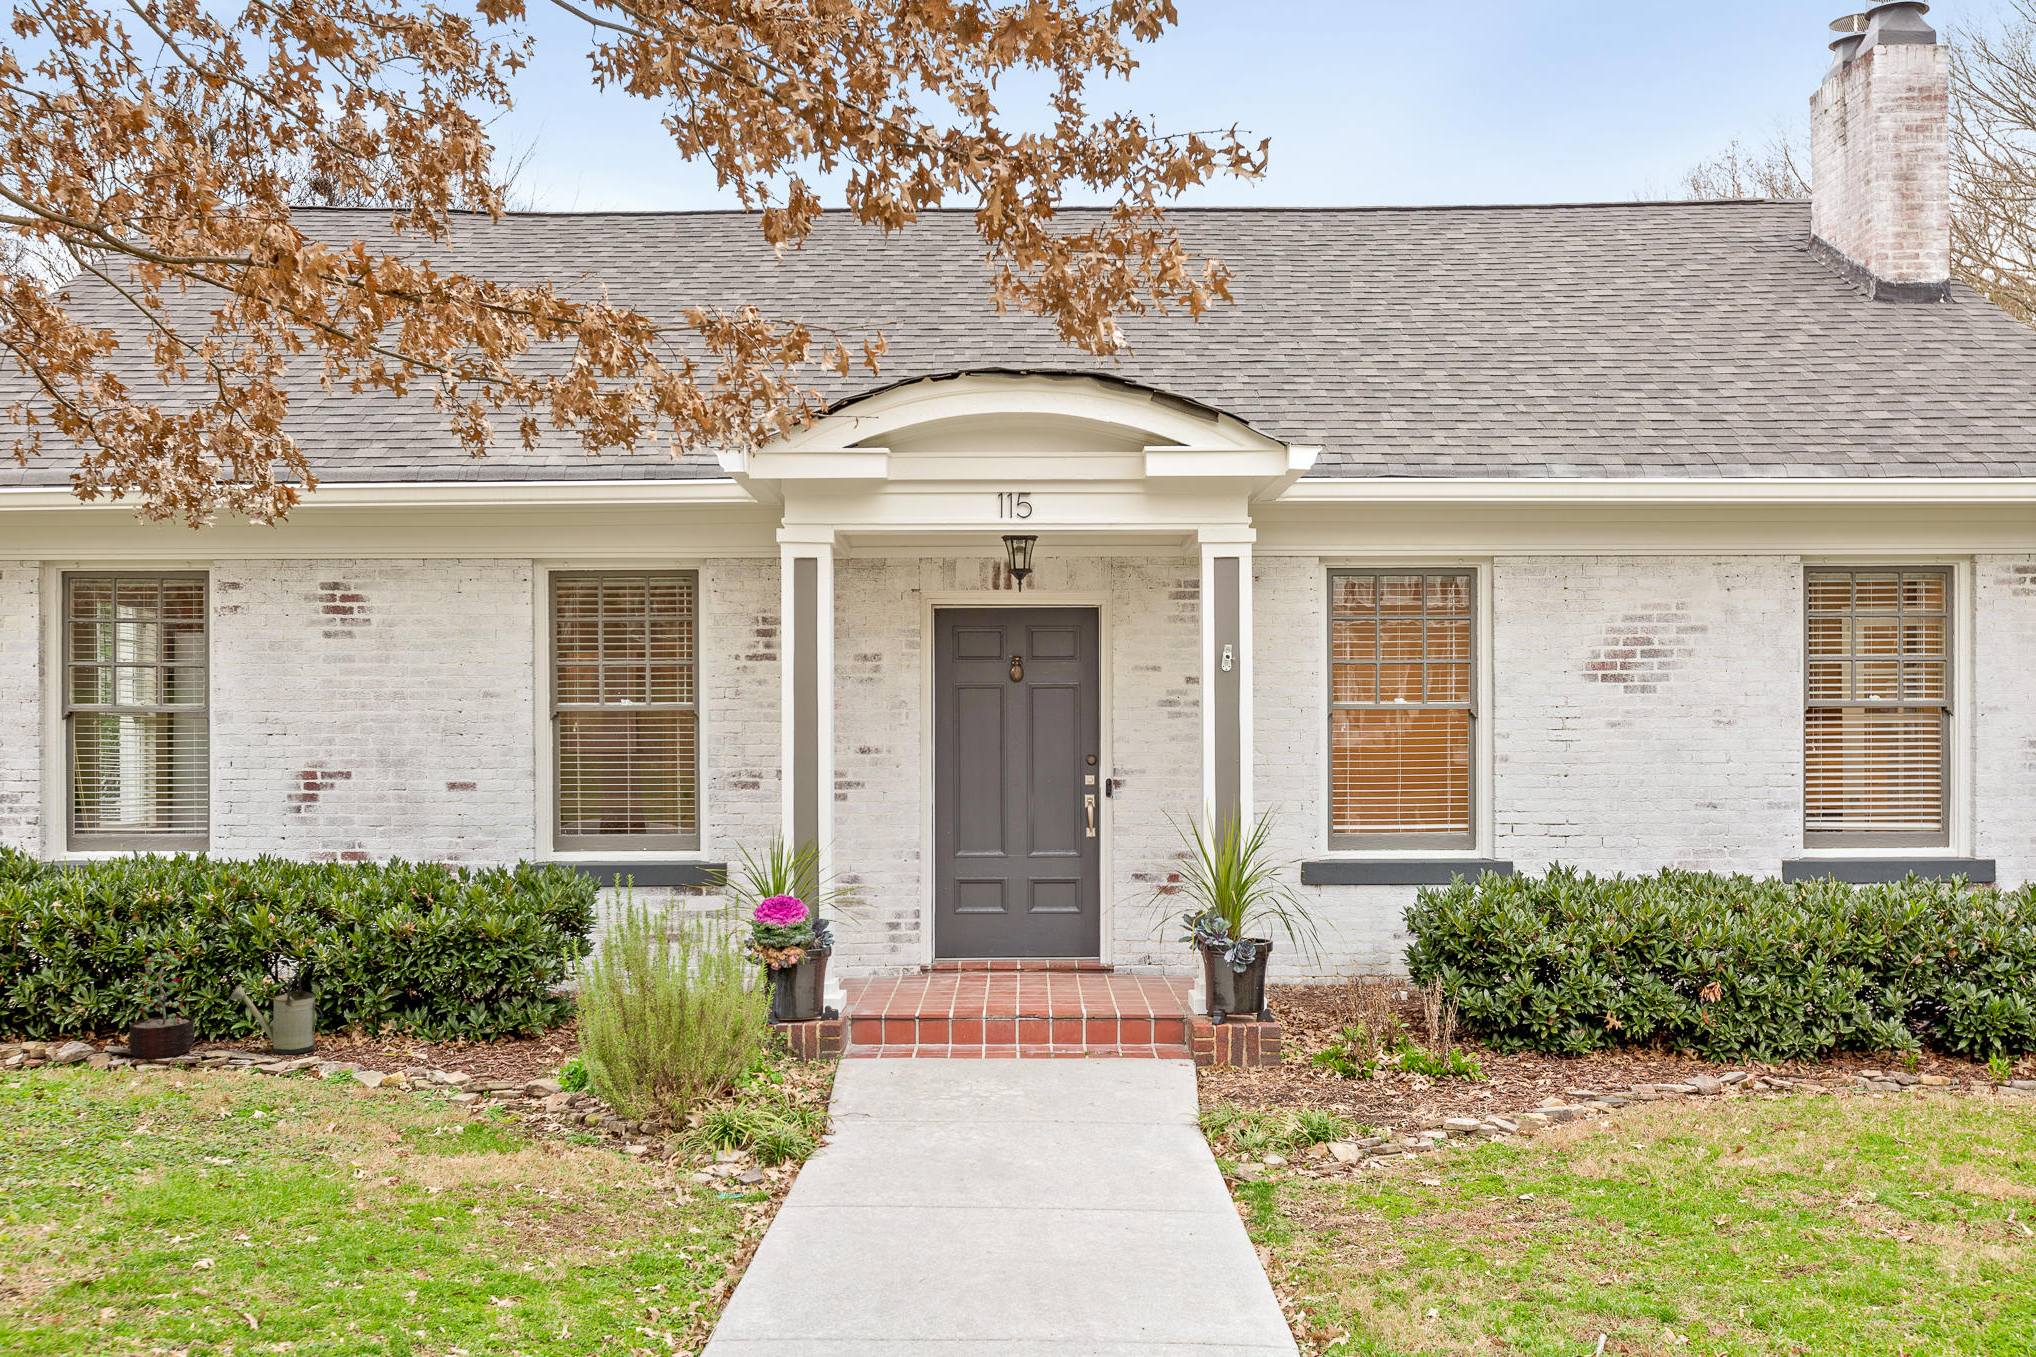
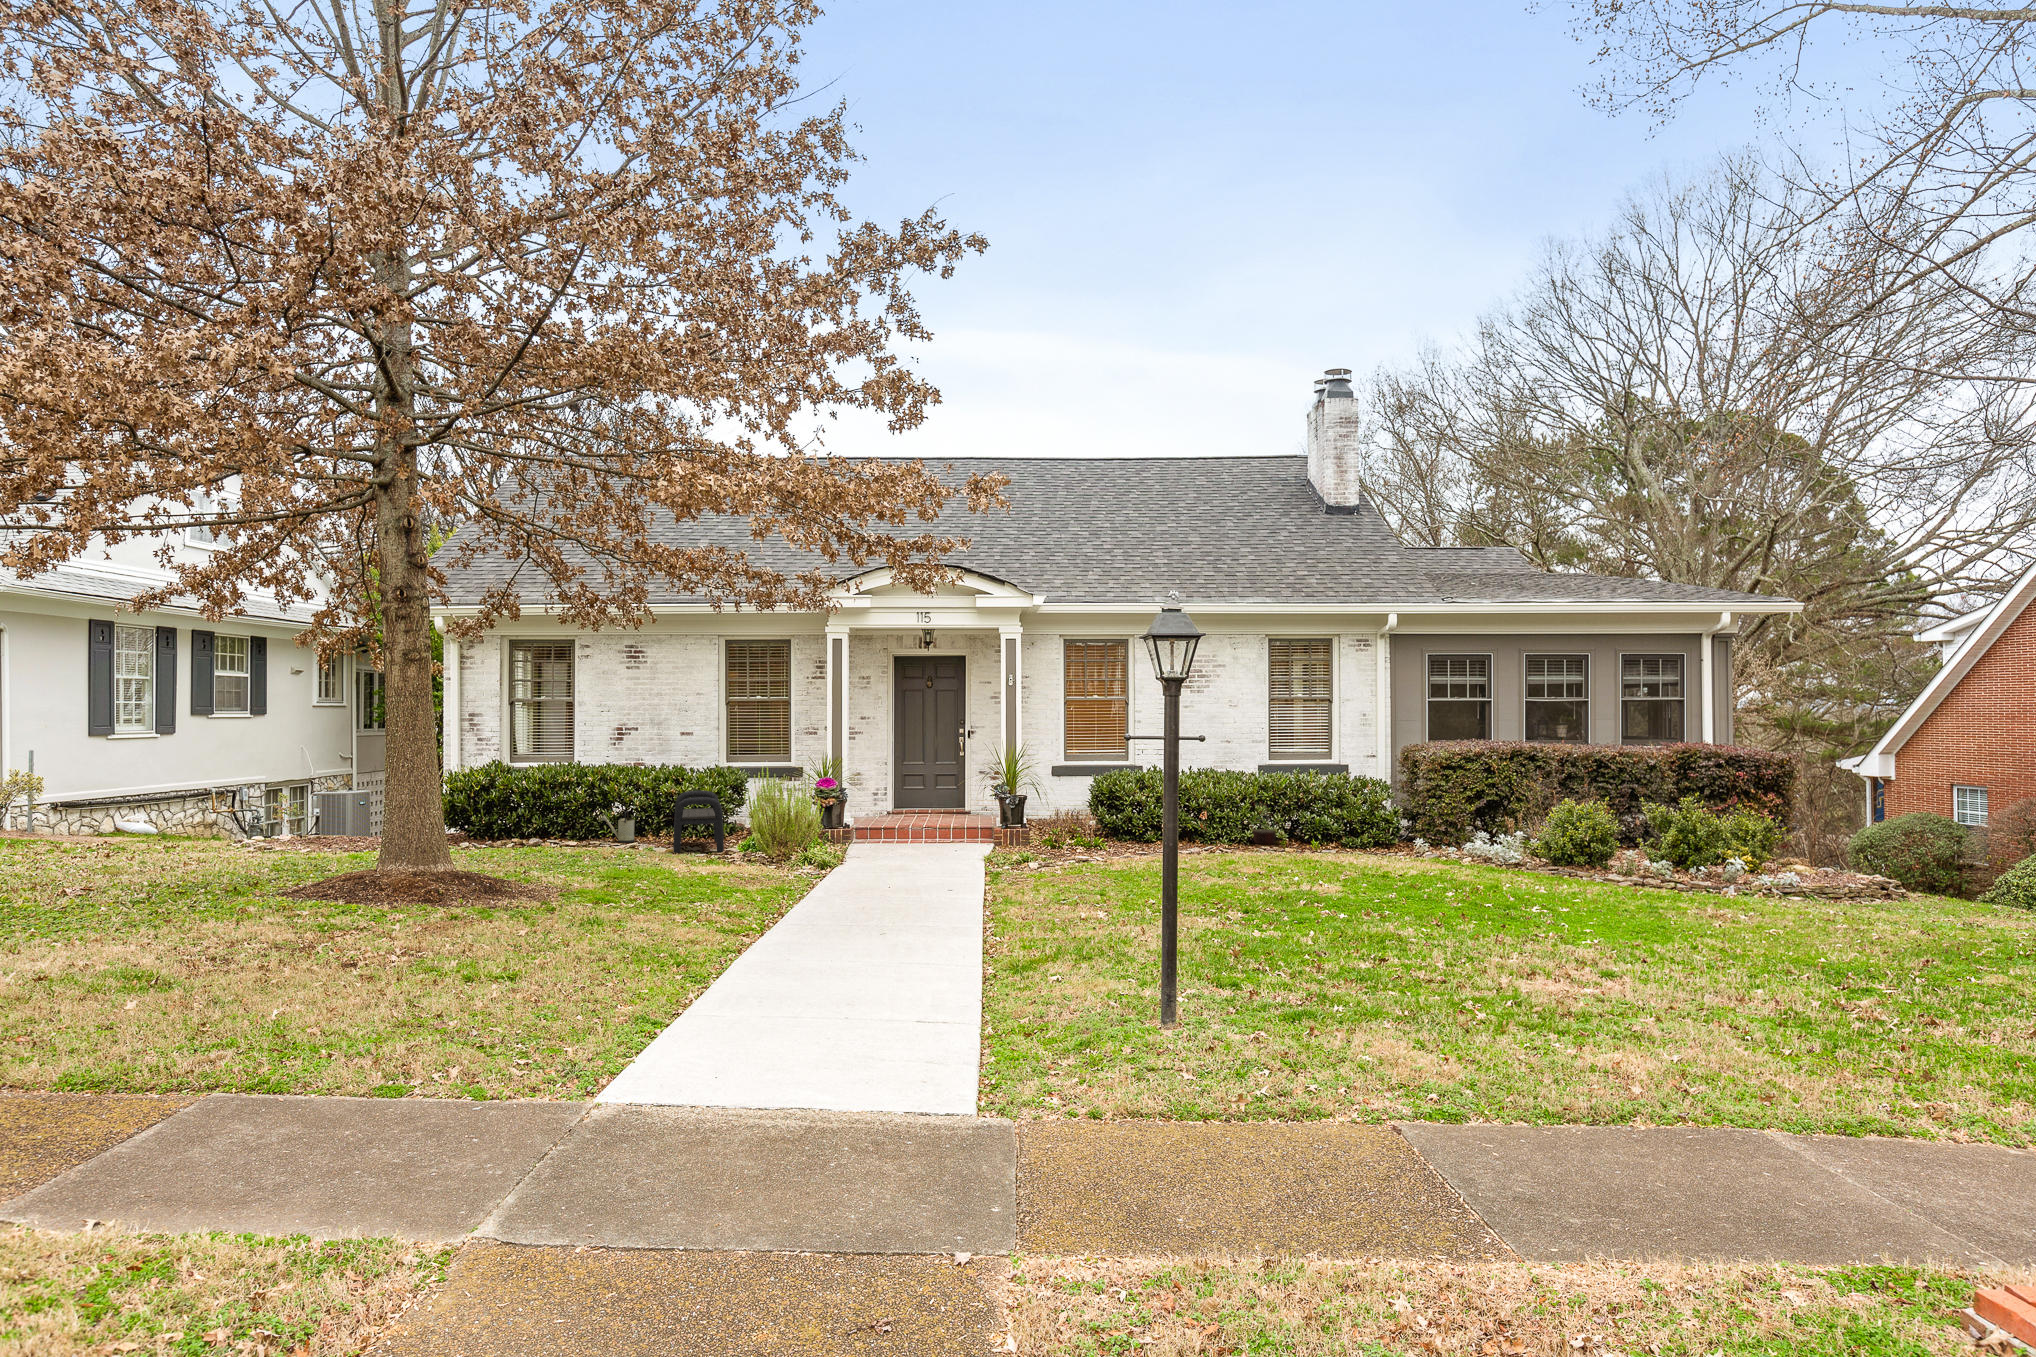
bench: none [387,925,524,1098] -> present [673,791,724,853]
decorative plant: present [129,950,195,1059] -> present [1251,804,1276,844]

